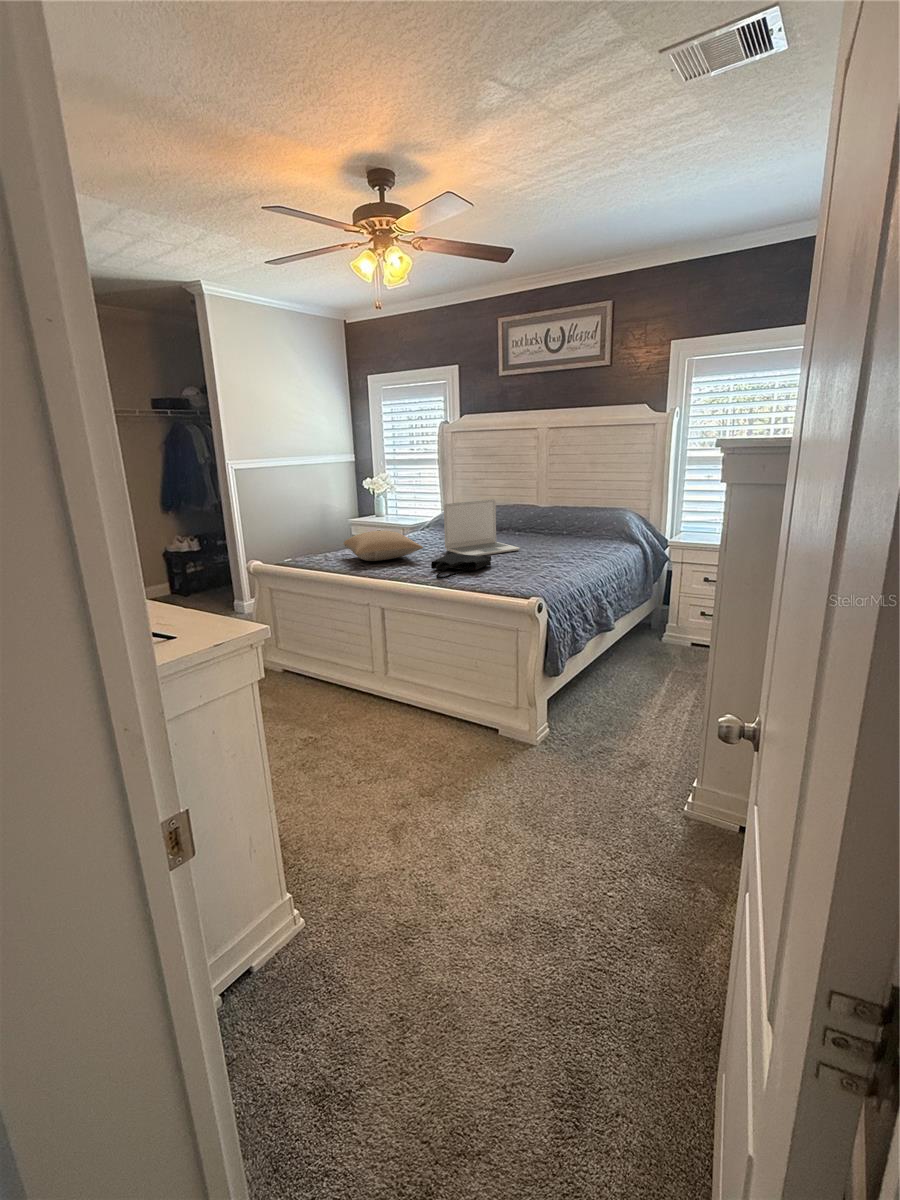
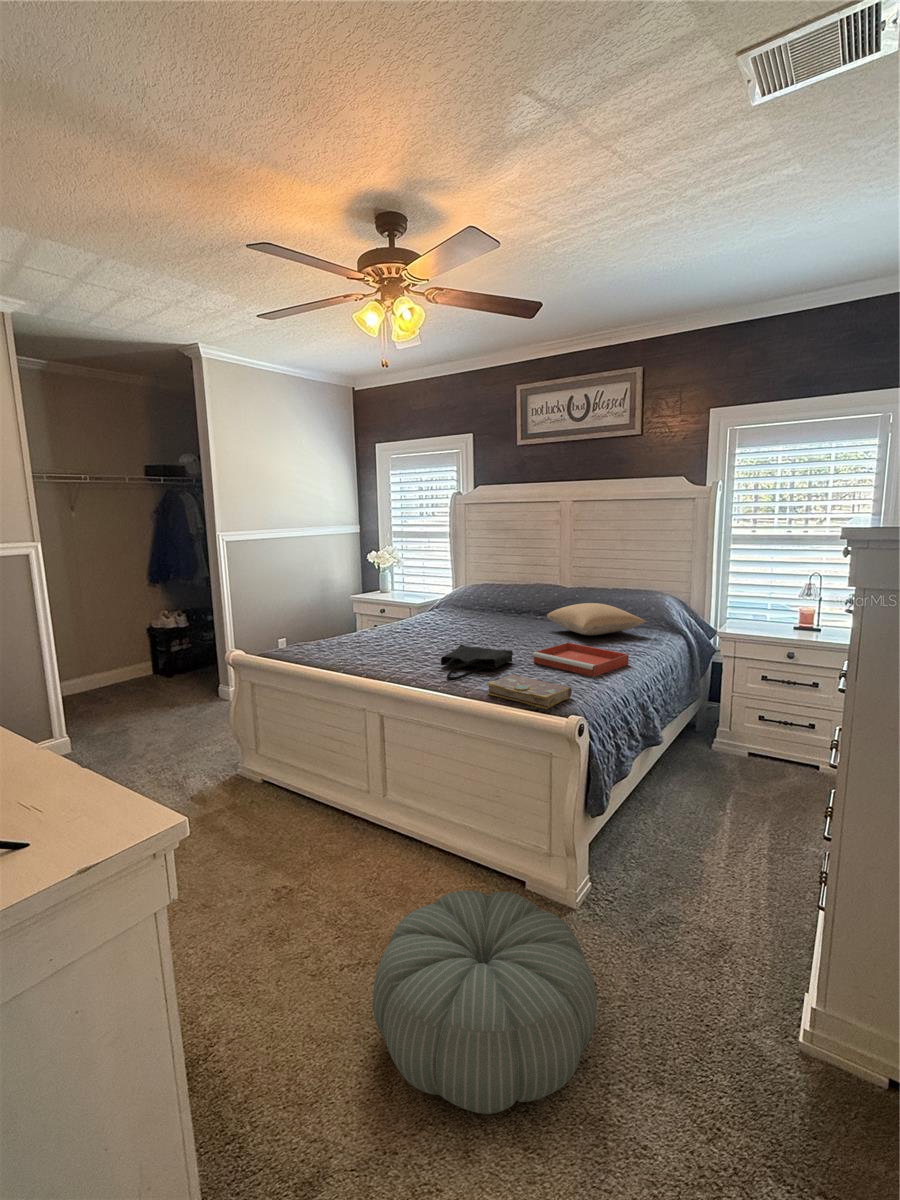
laptop: present [444,499,520,556] -> none [456,581,544,649]
pillow: present [343,531,423,561] -> present [547,603,646,635]
tray: none [507,550,587,575] -> present [532,643,629,677]
book: none [468,573,536,596] -> present [487,675,572,709]
pouf: none [385,726,544,852] -> present [373,891,597,1114]

